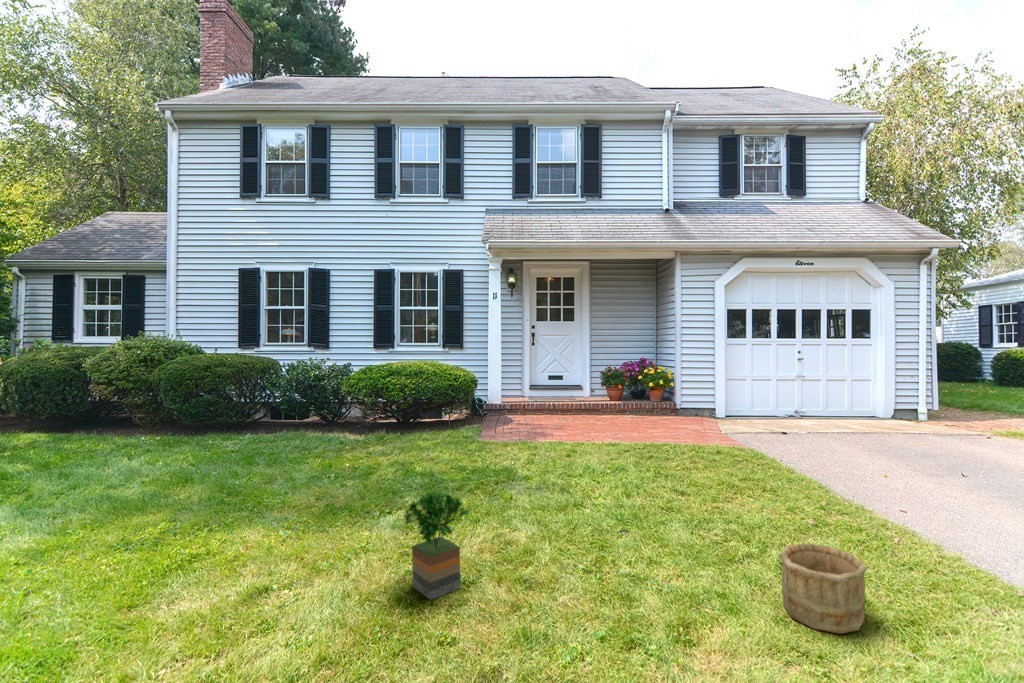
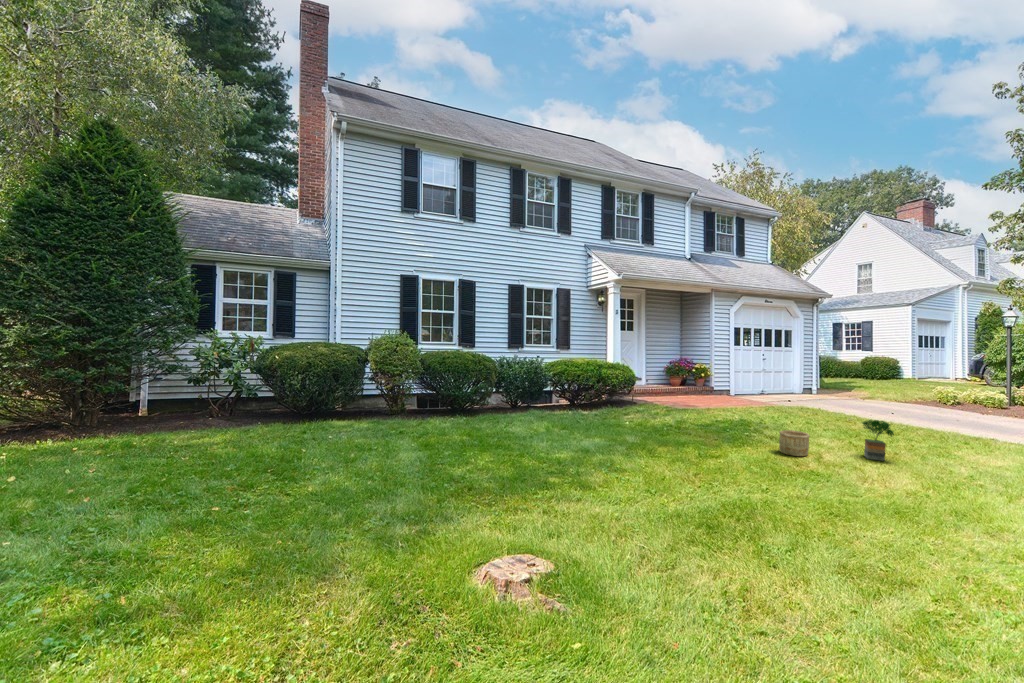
wooden bucket: present [779,544,867,634] -> present [779,430,810,456]

